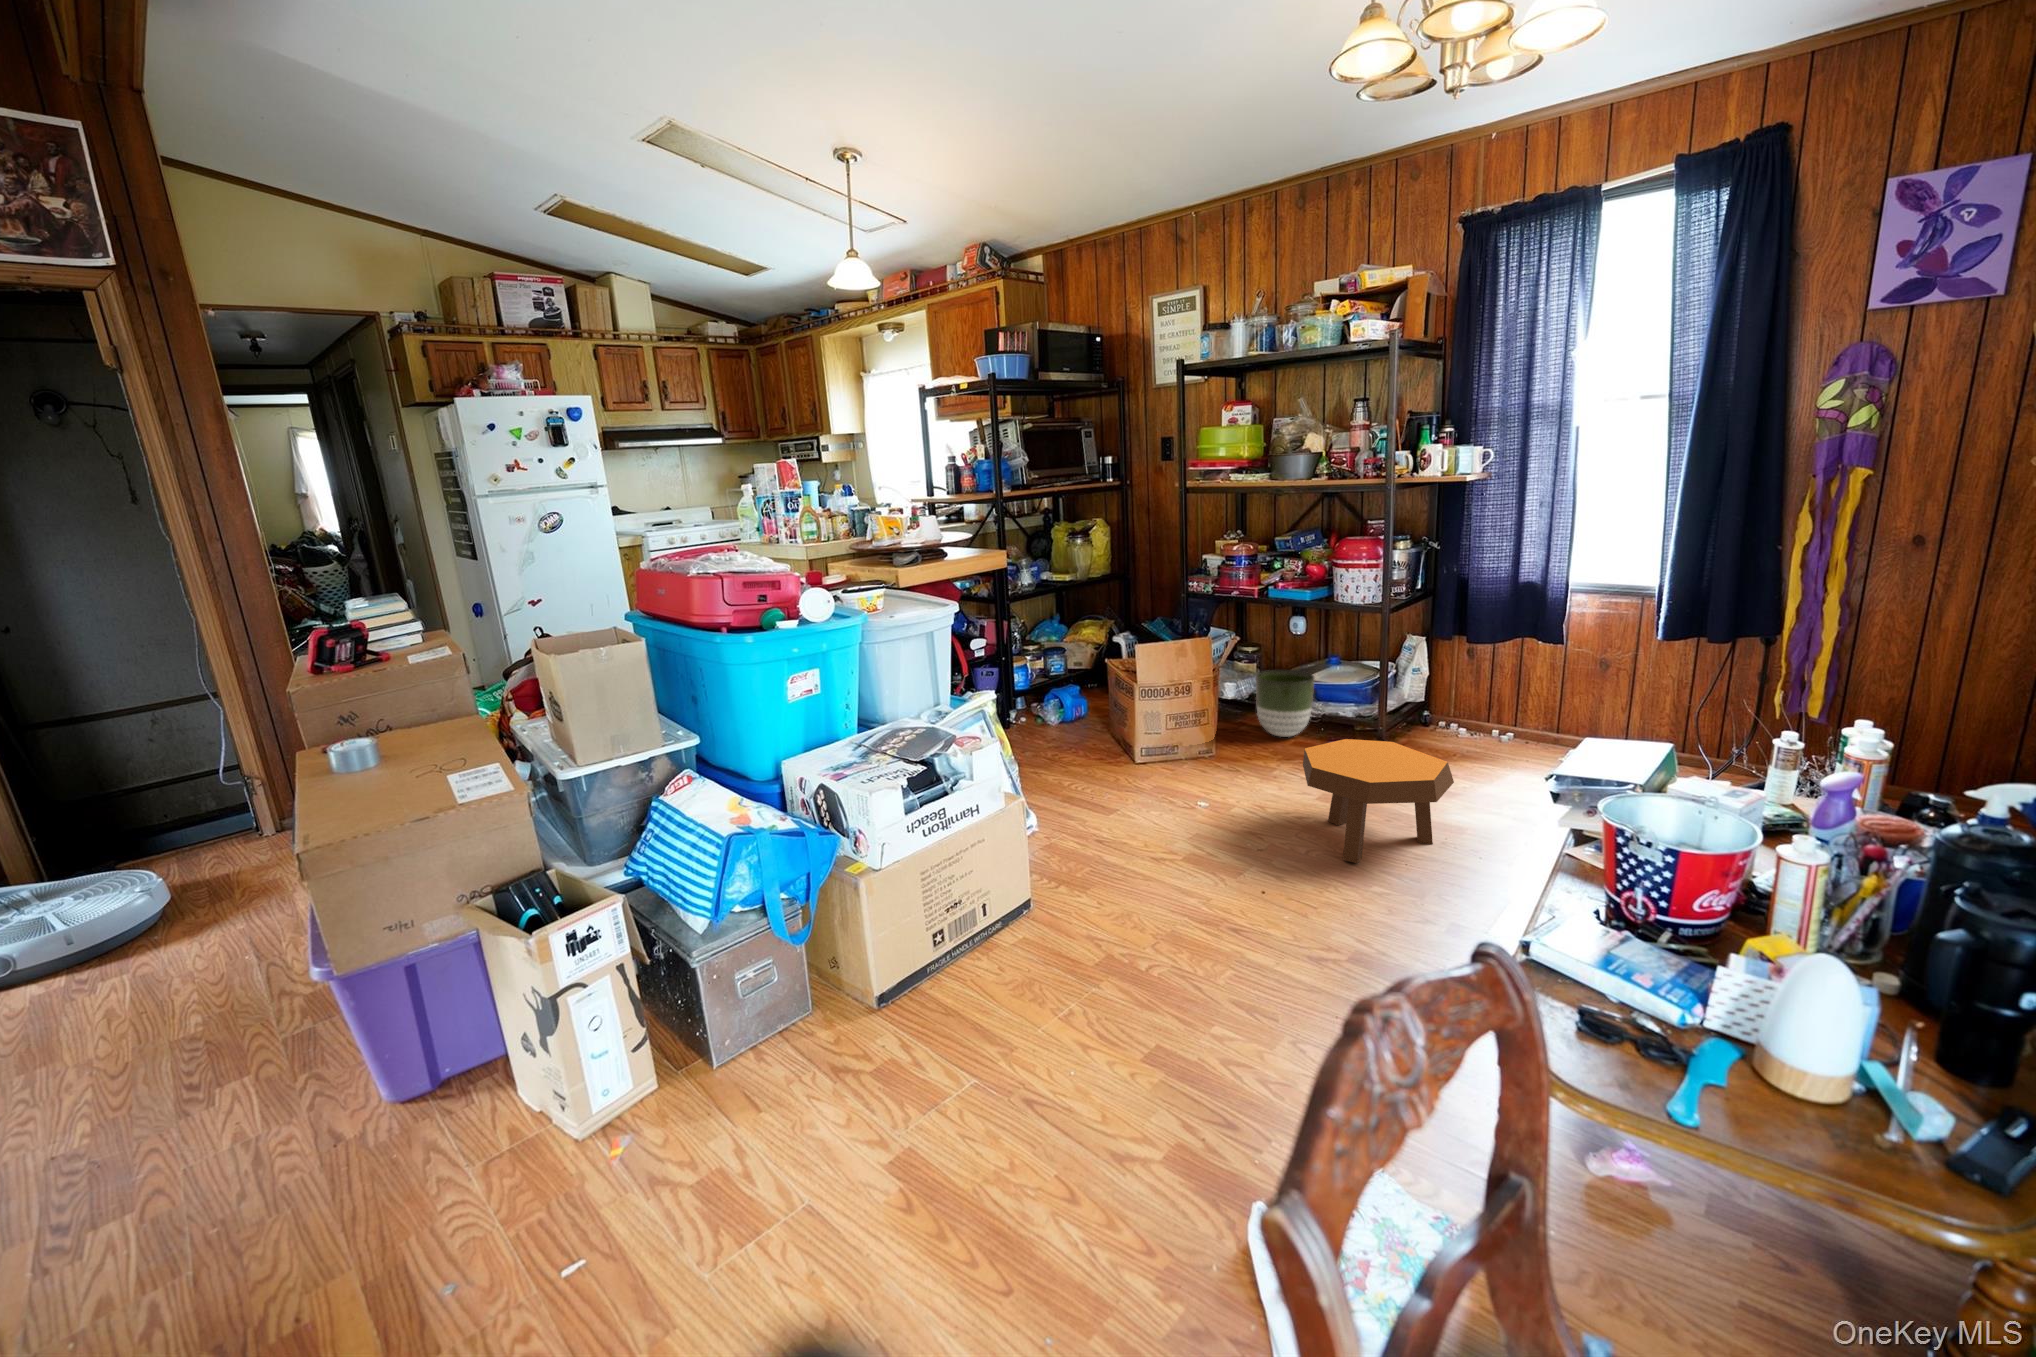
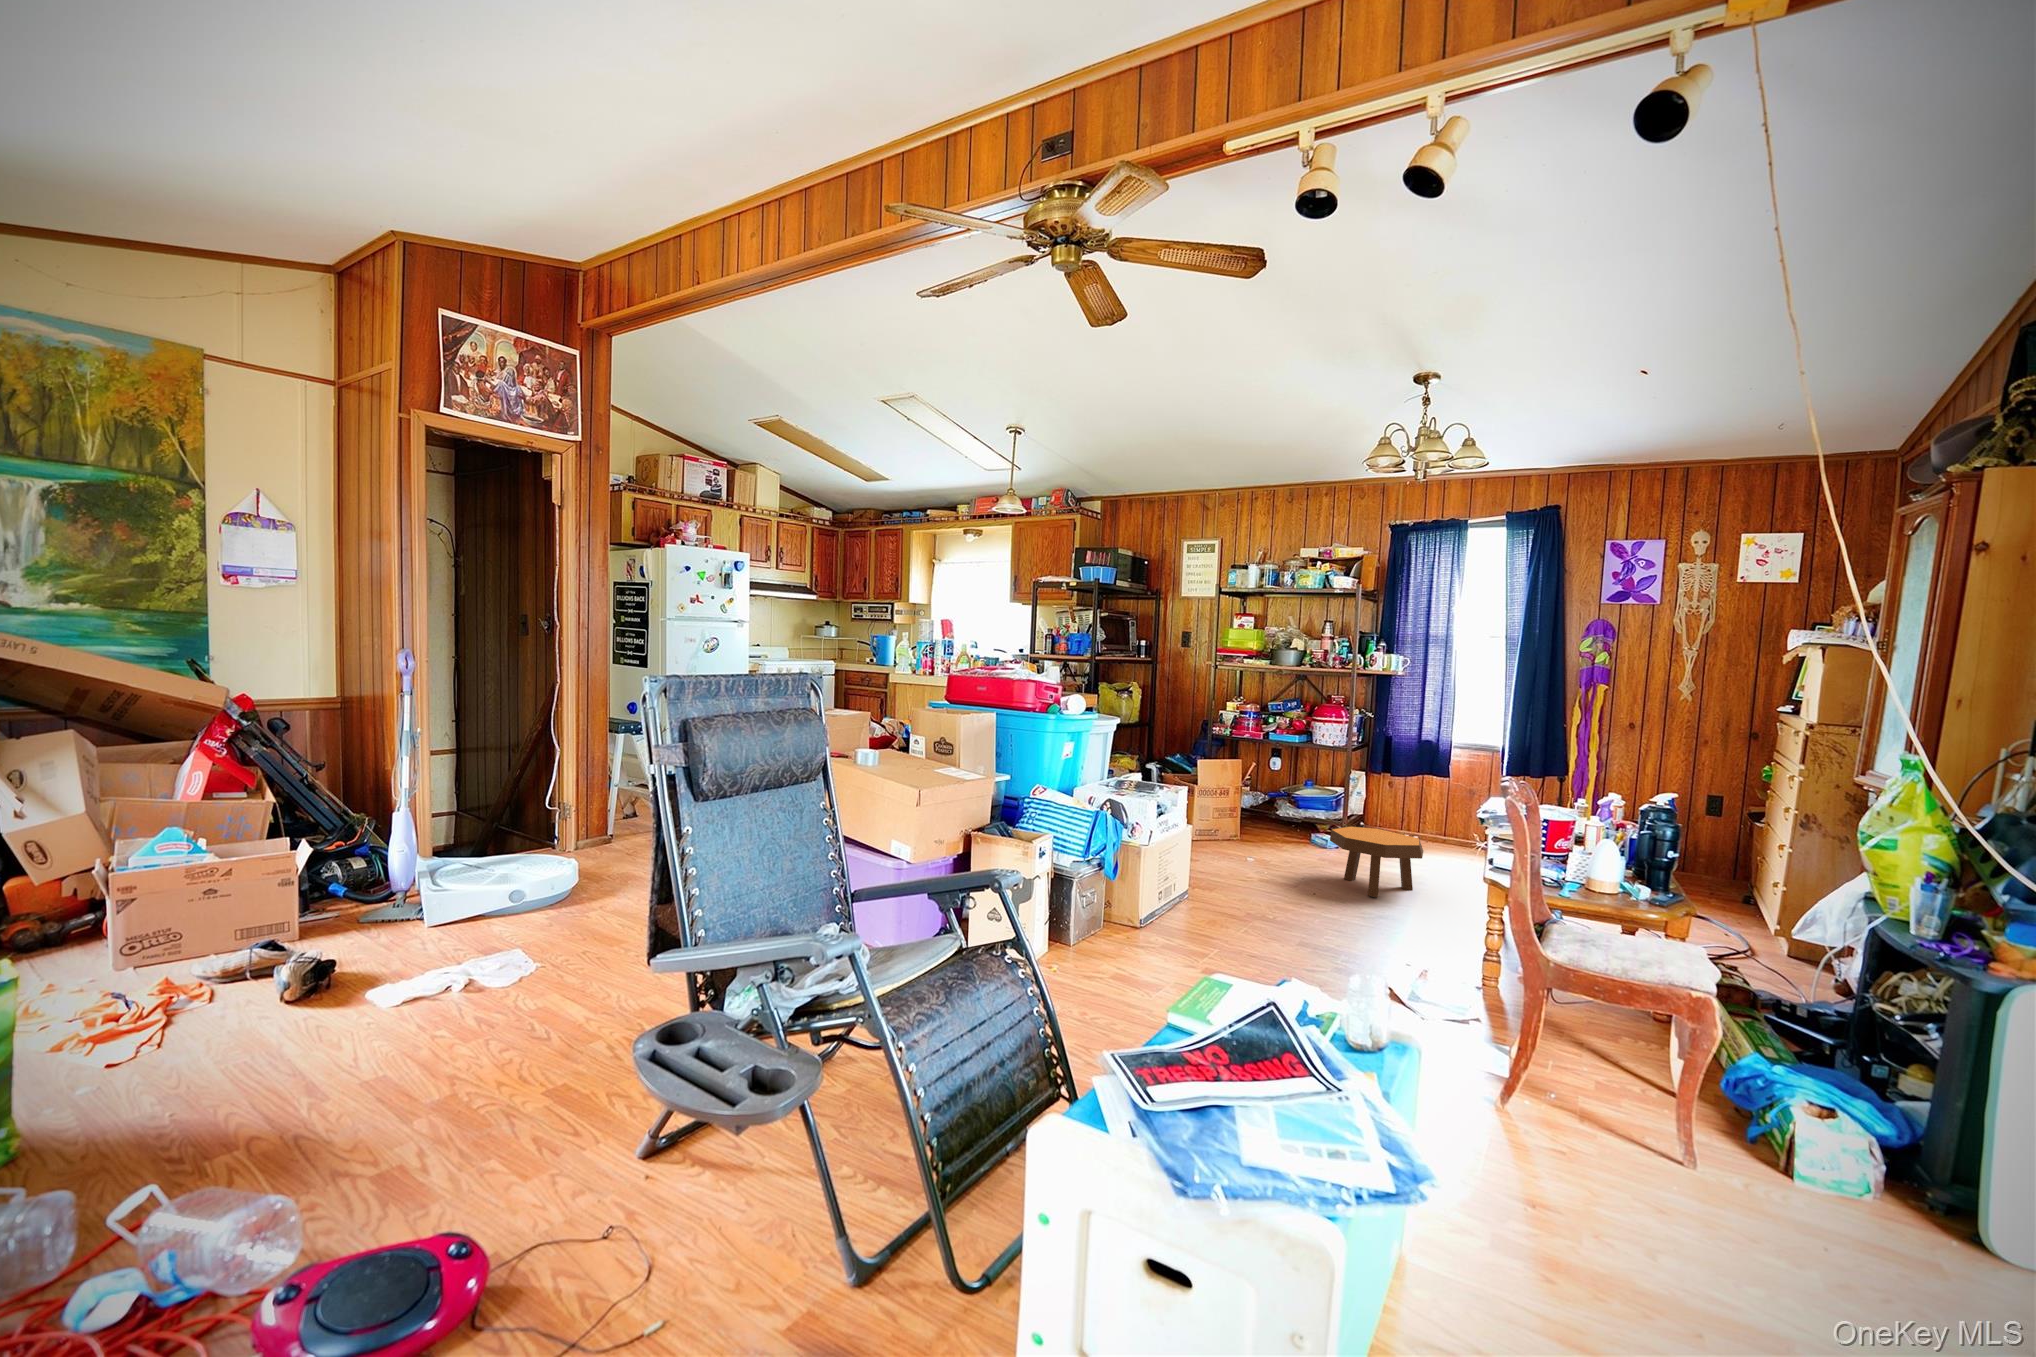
planter: present [1256,670,1315,737] -> none [1262,791,1302,836]

